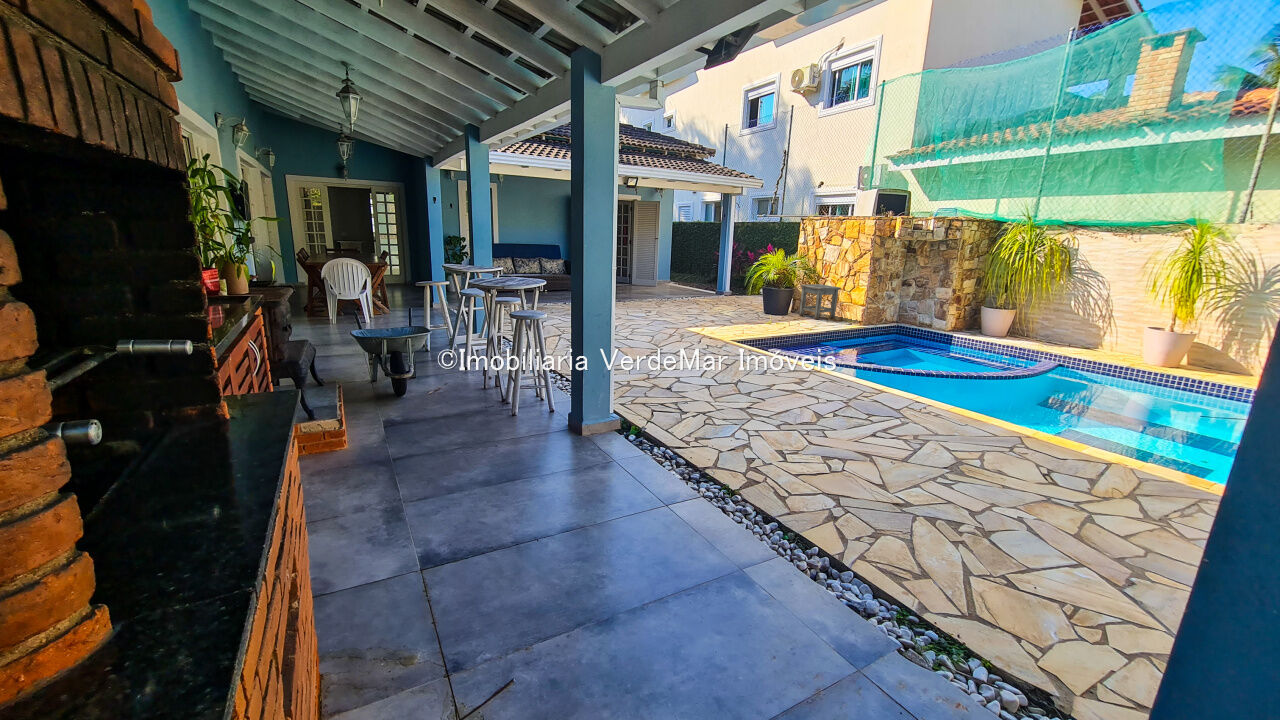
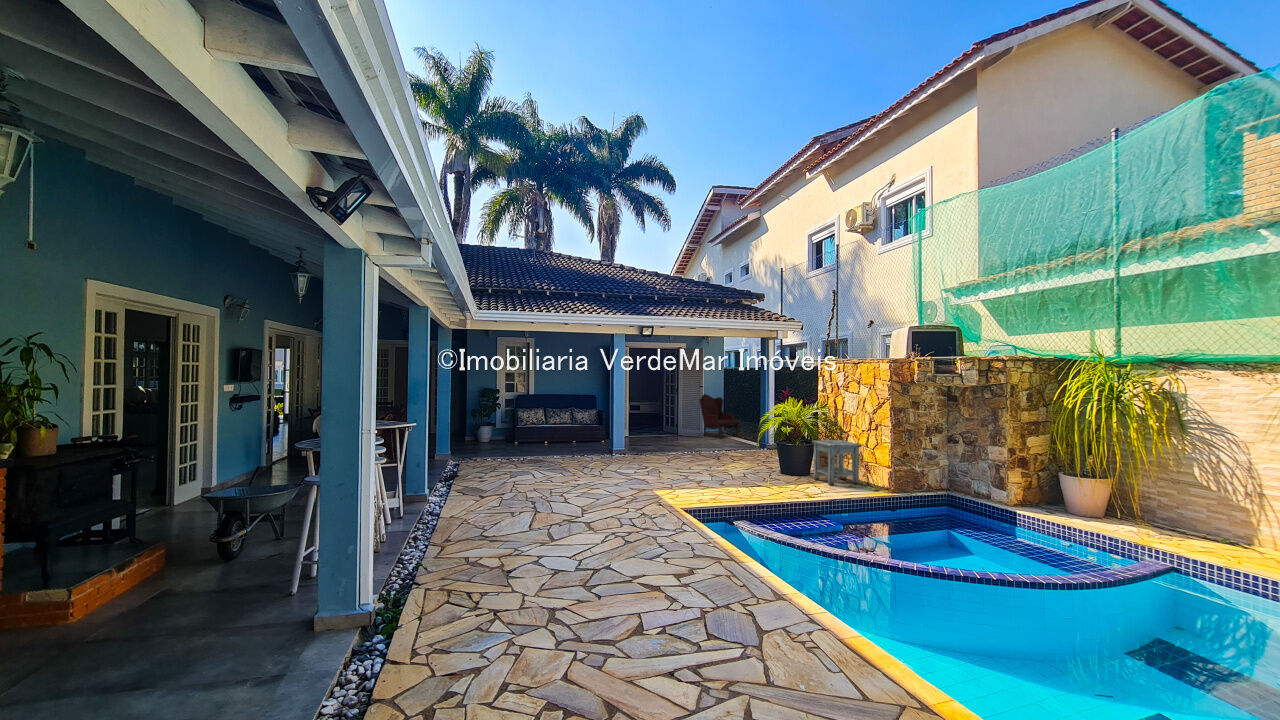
armchair: none [662,244,696,284] -> present [700,394,739,439]

